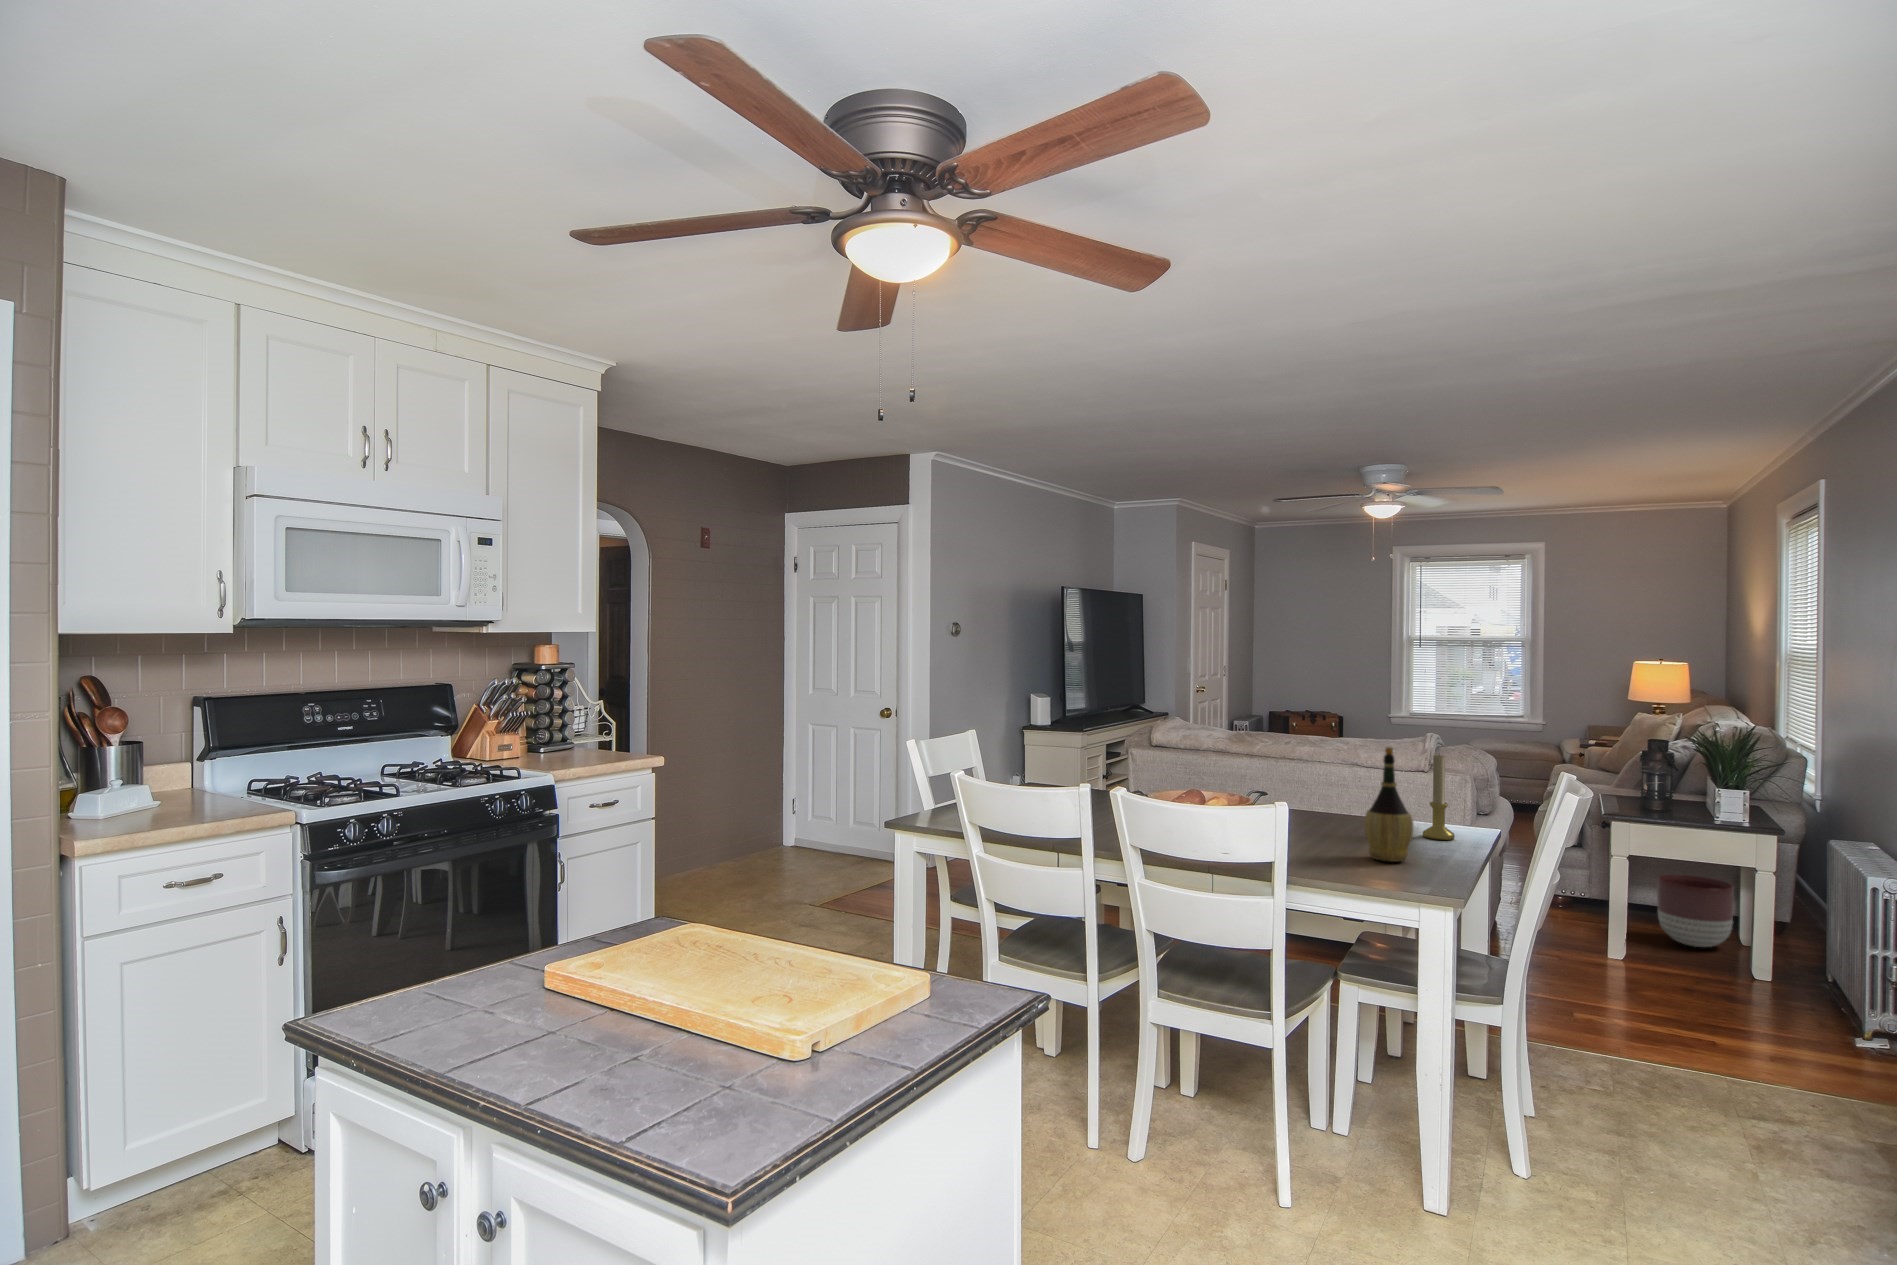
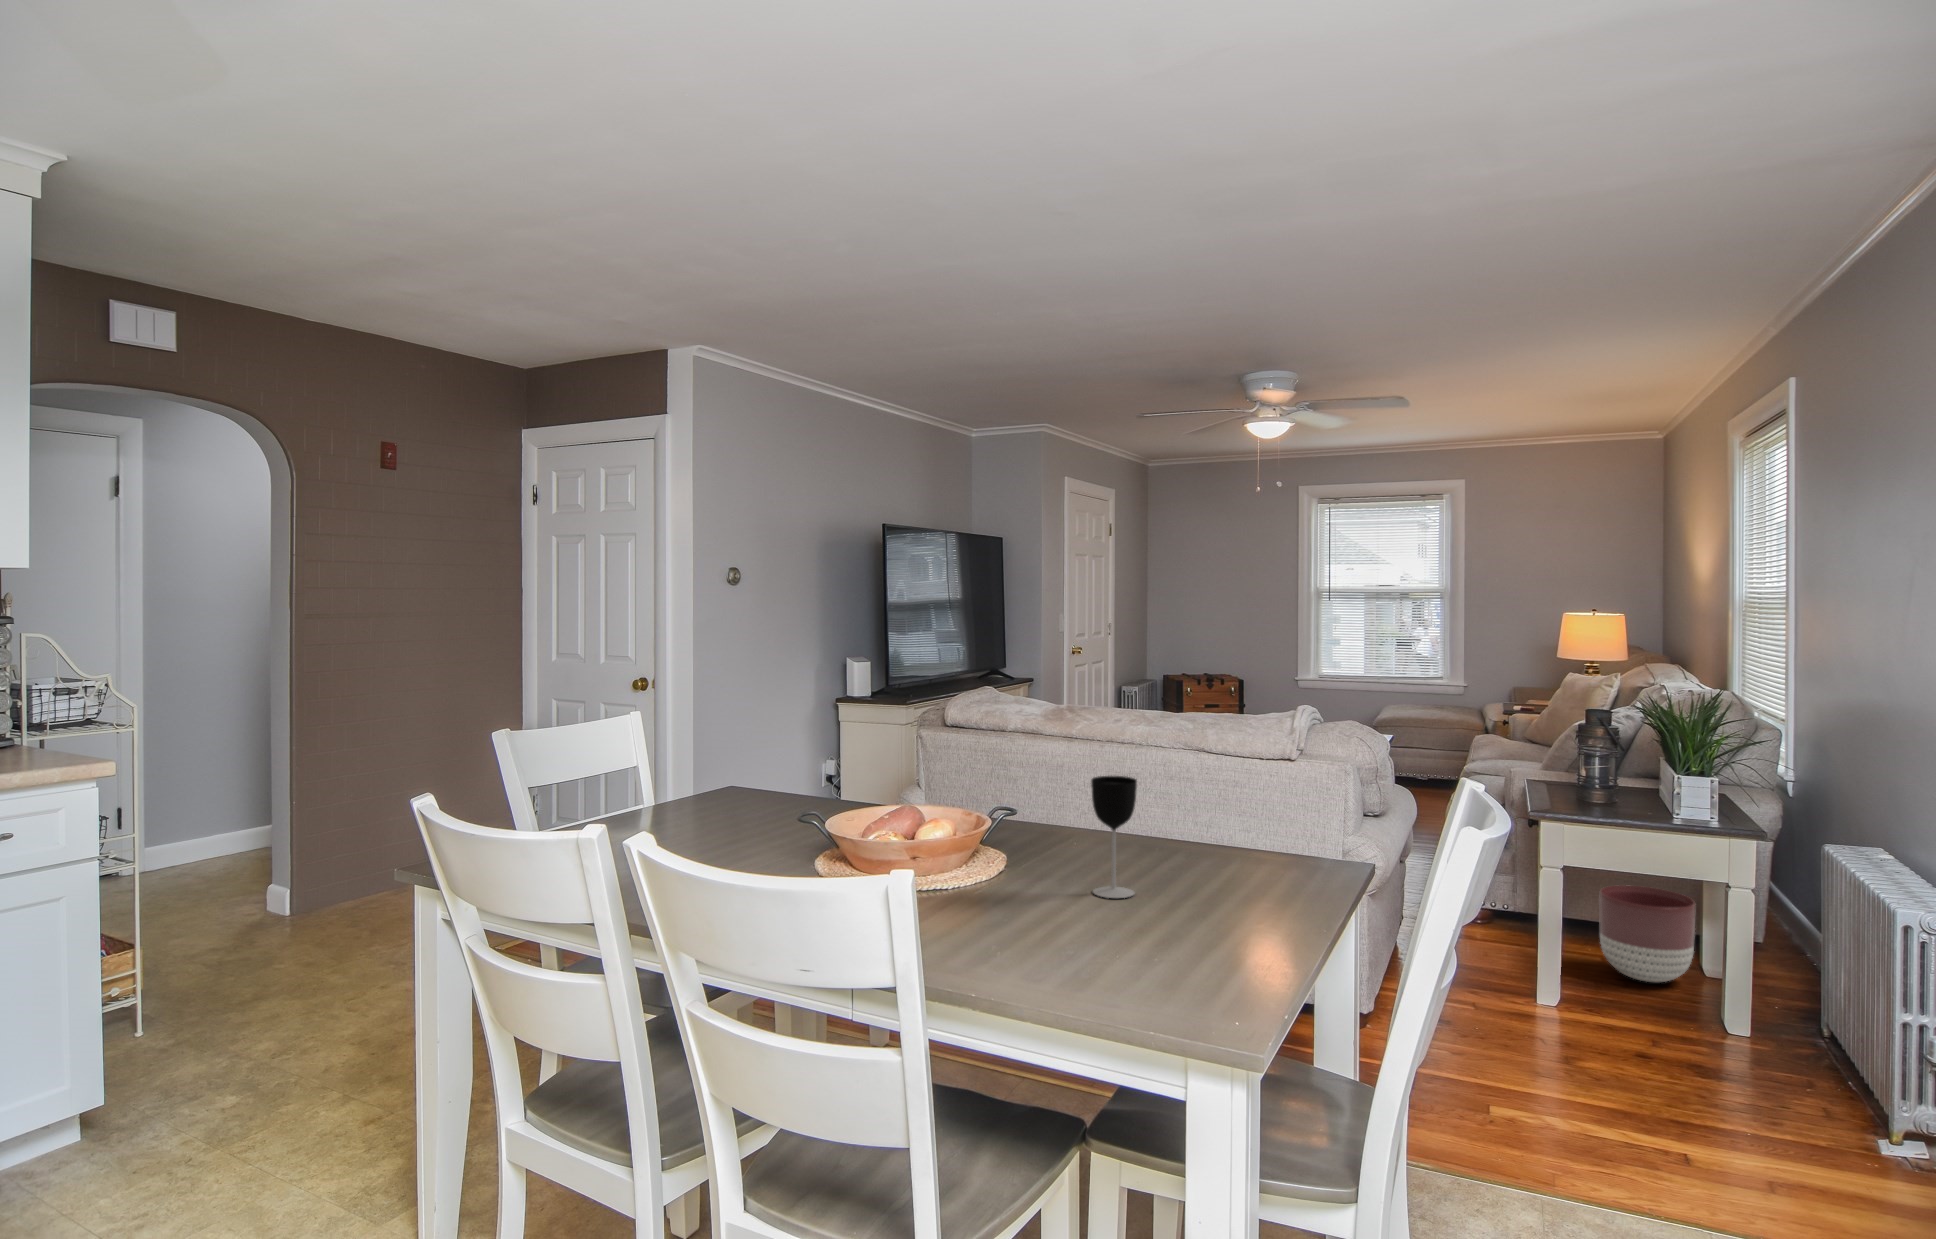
wine bottle: present [1364,747,1413,861] -> none [1148,746,1228,944]
candle holder: present [1423,755,1455,840] -> none [1262,747,1311,888]
wine glass: none [1317,768,1346,842] -> present [1091,776,1137,898]

